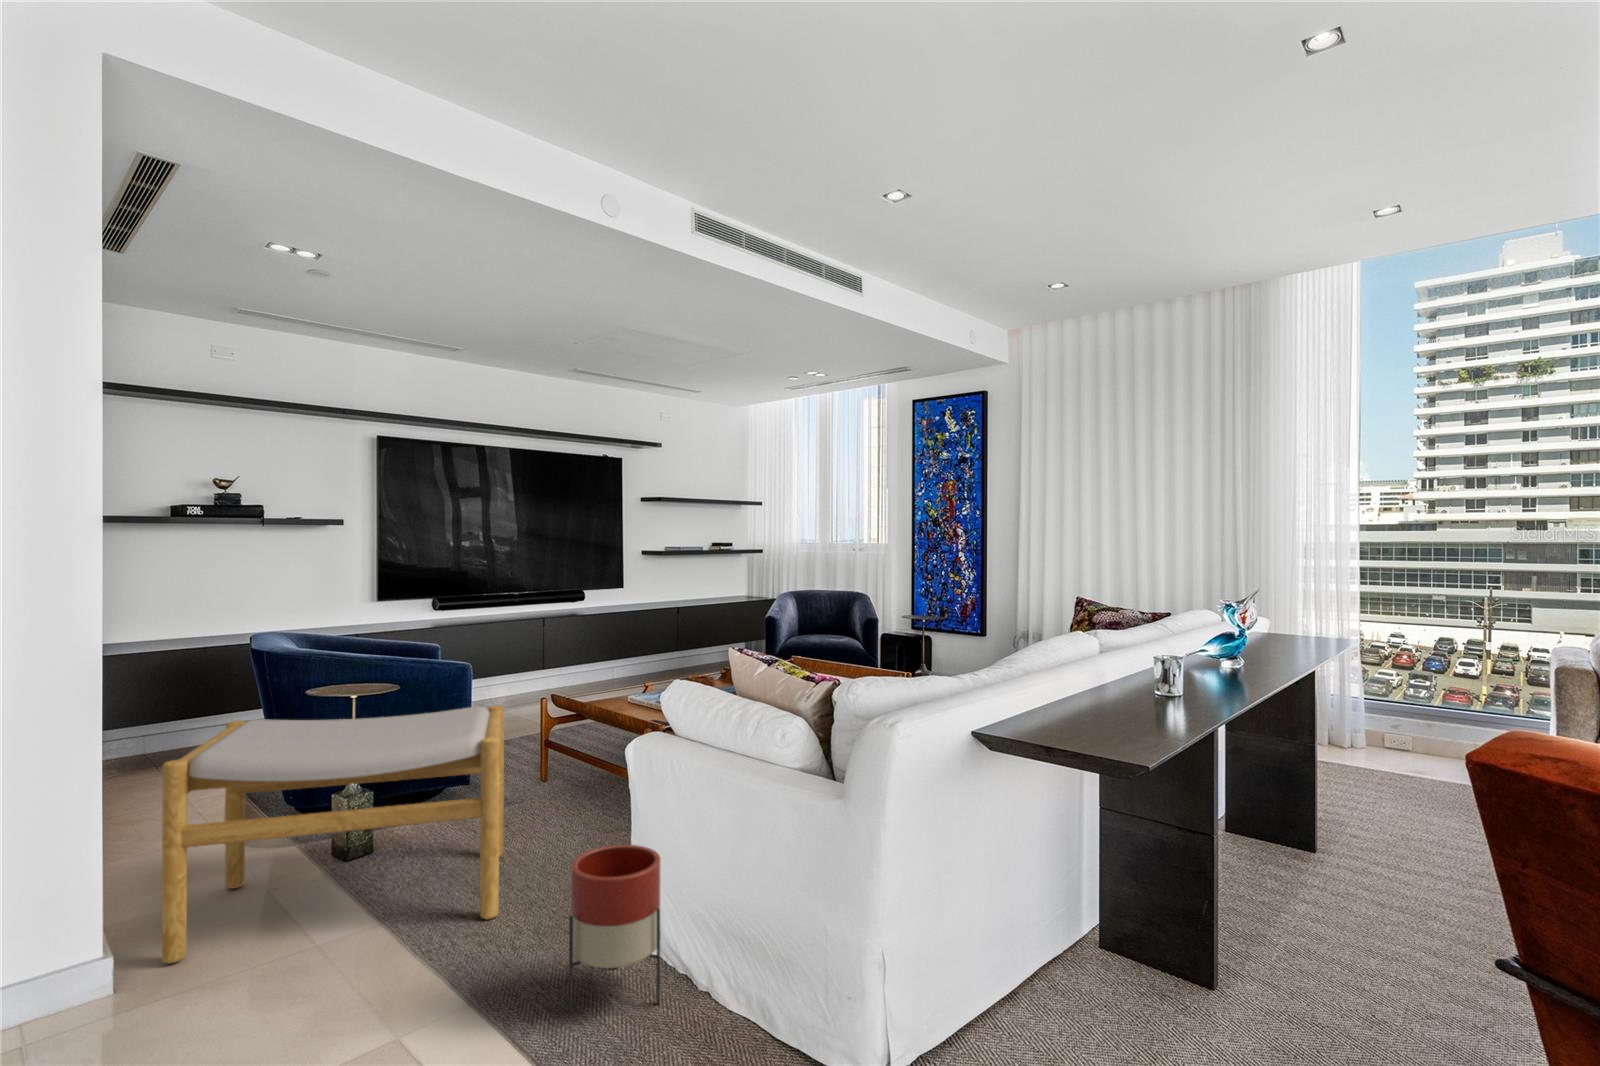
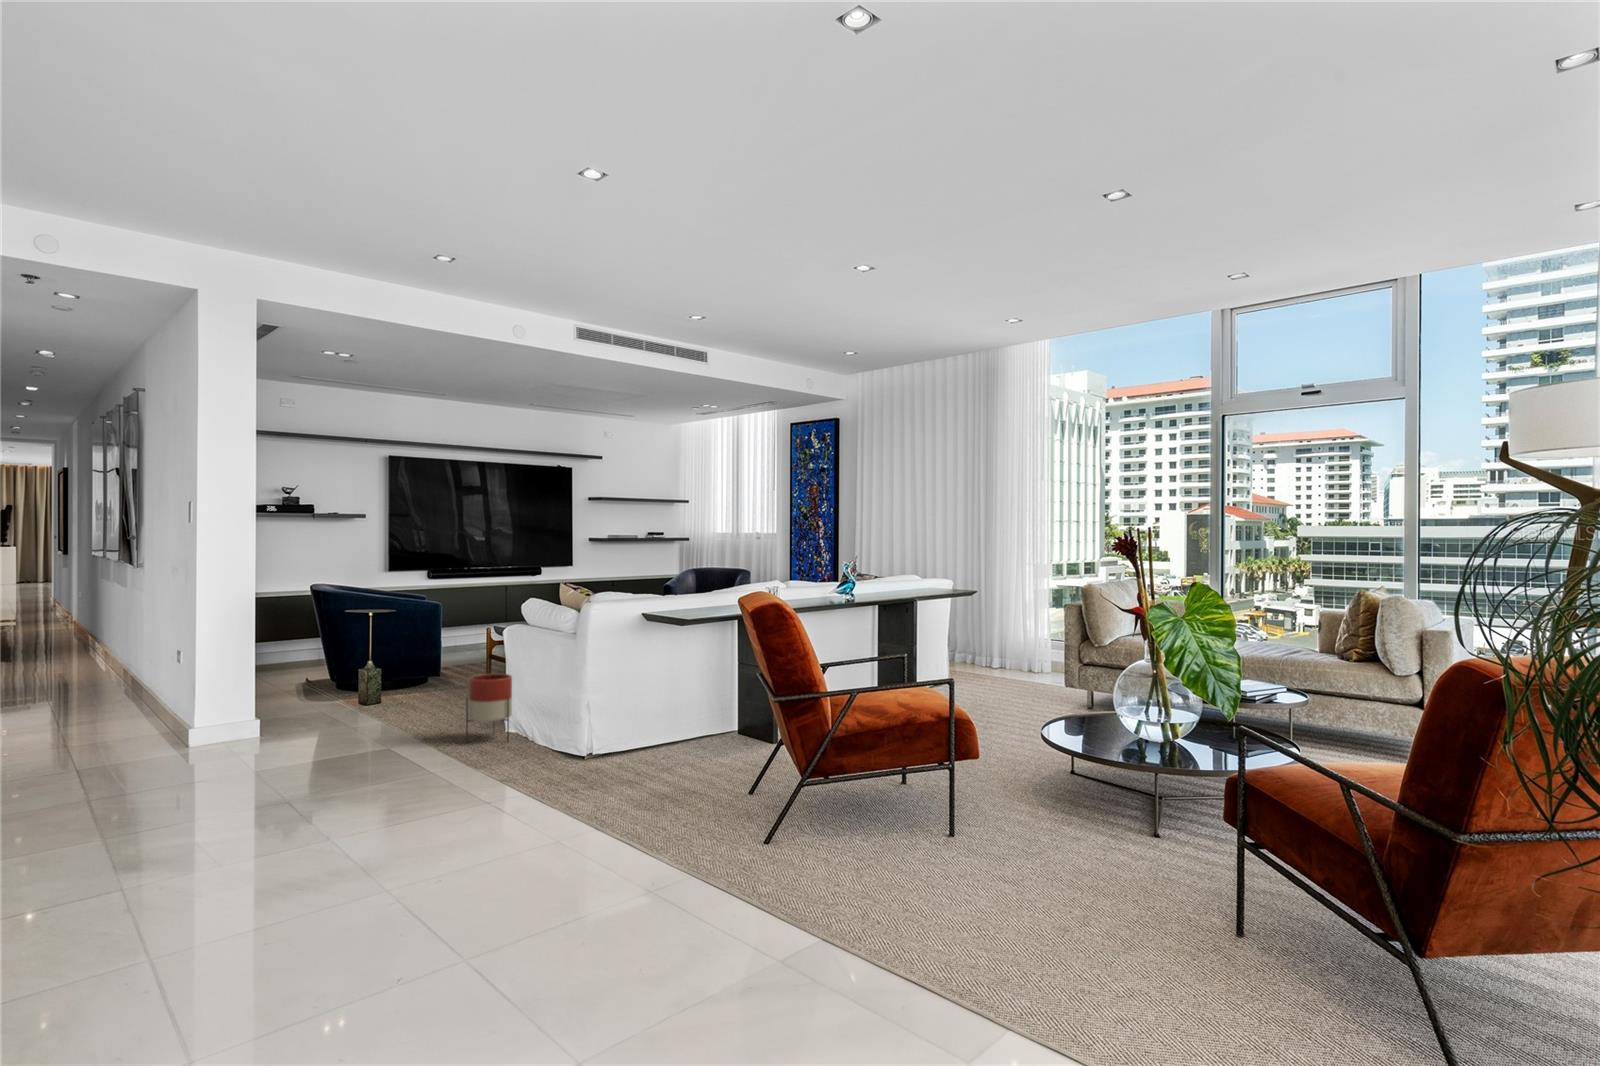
footstool: present [162,705,504,963] -> none [280,619,454,728]

